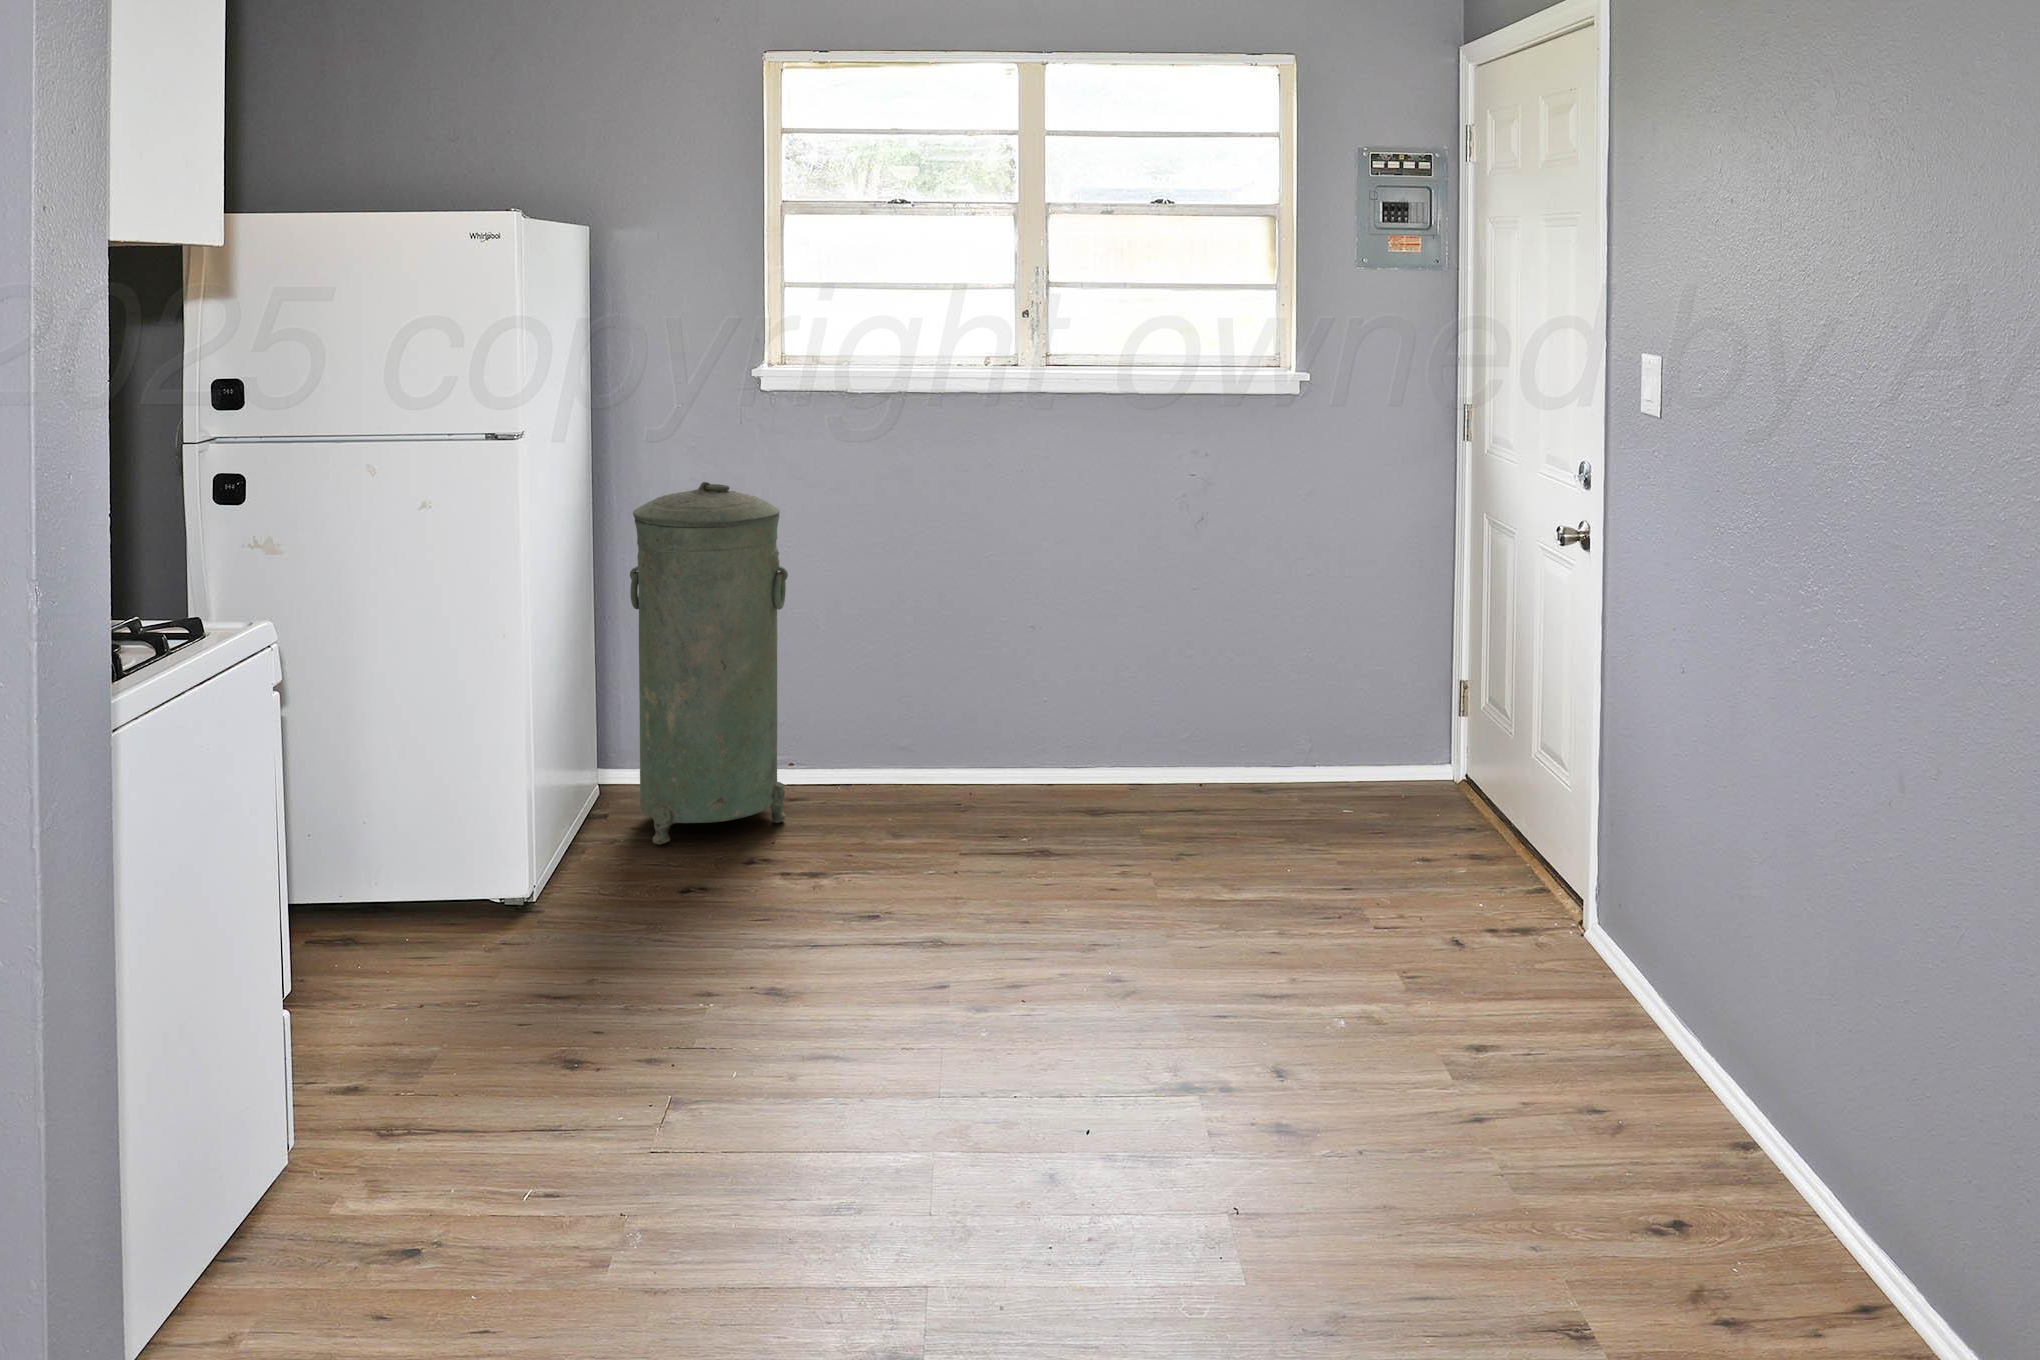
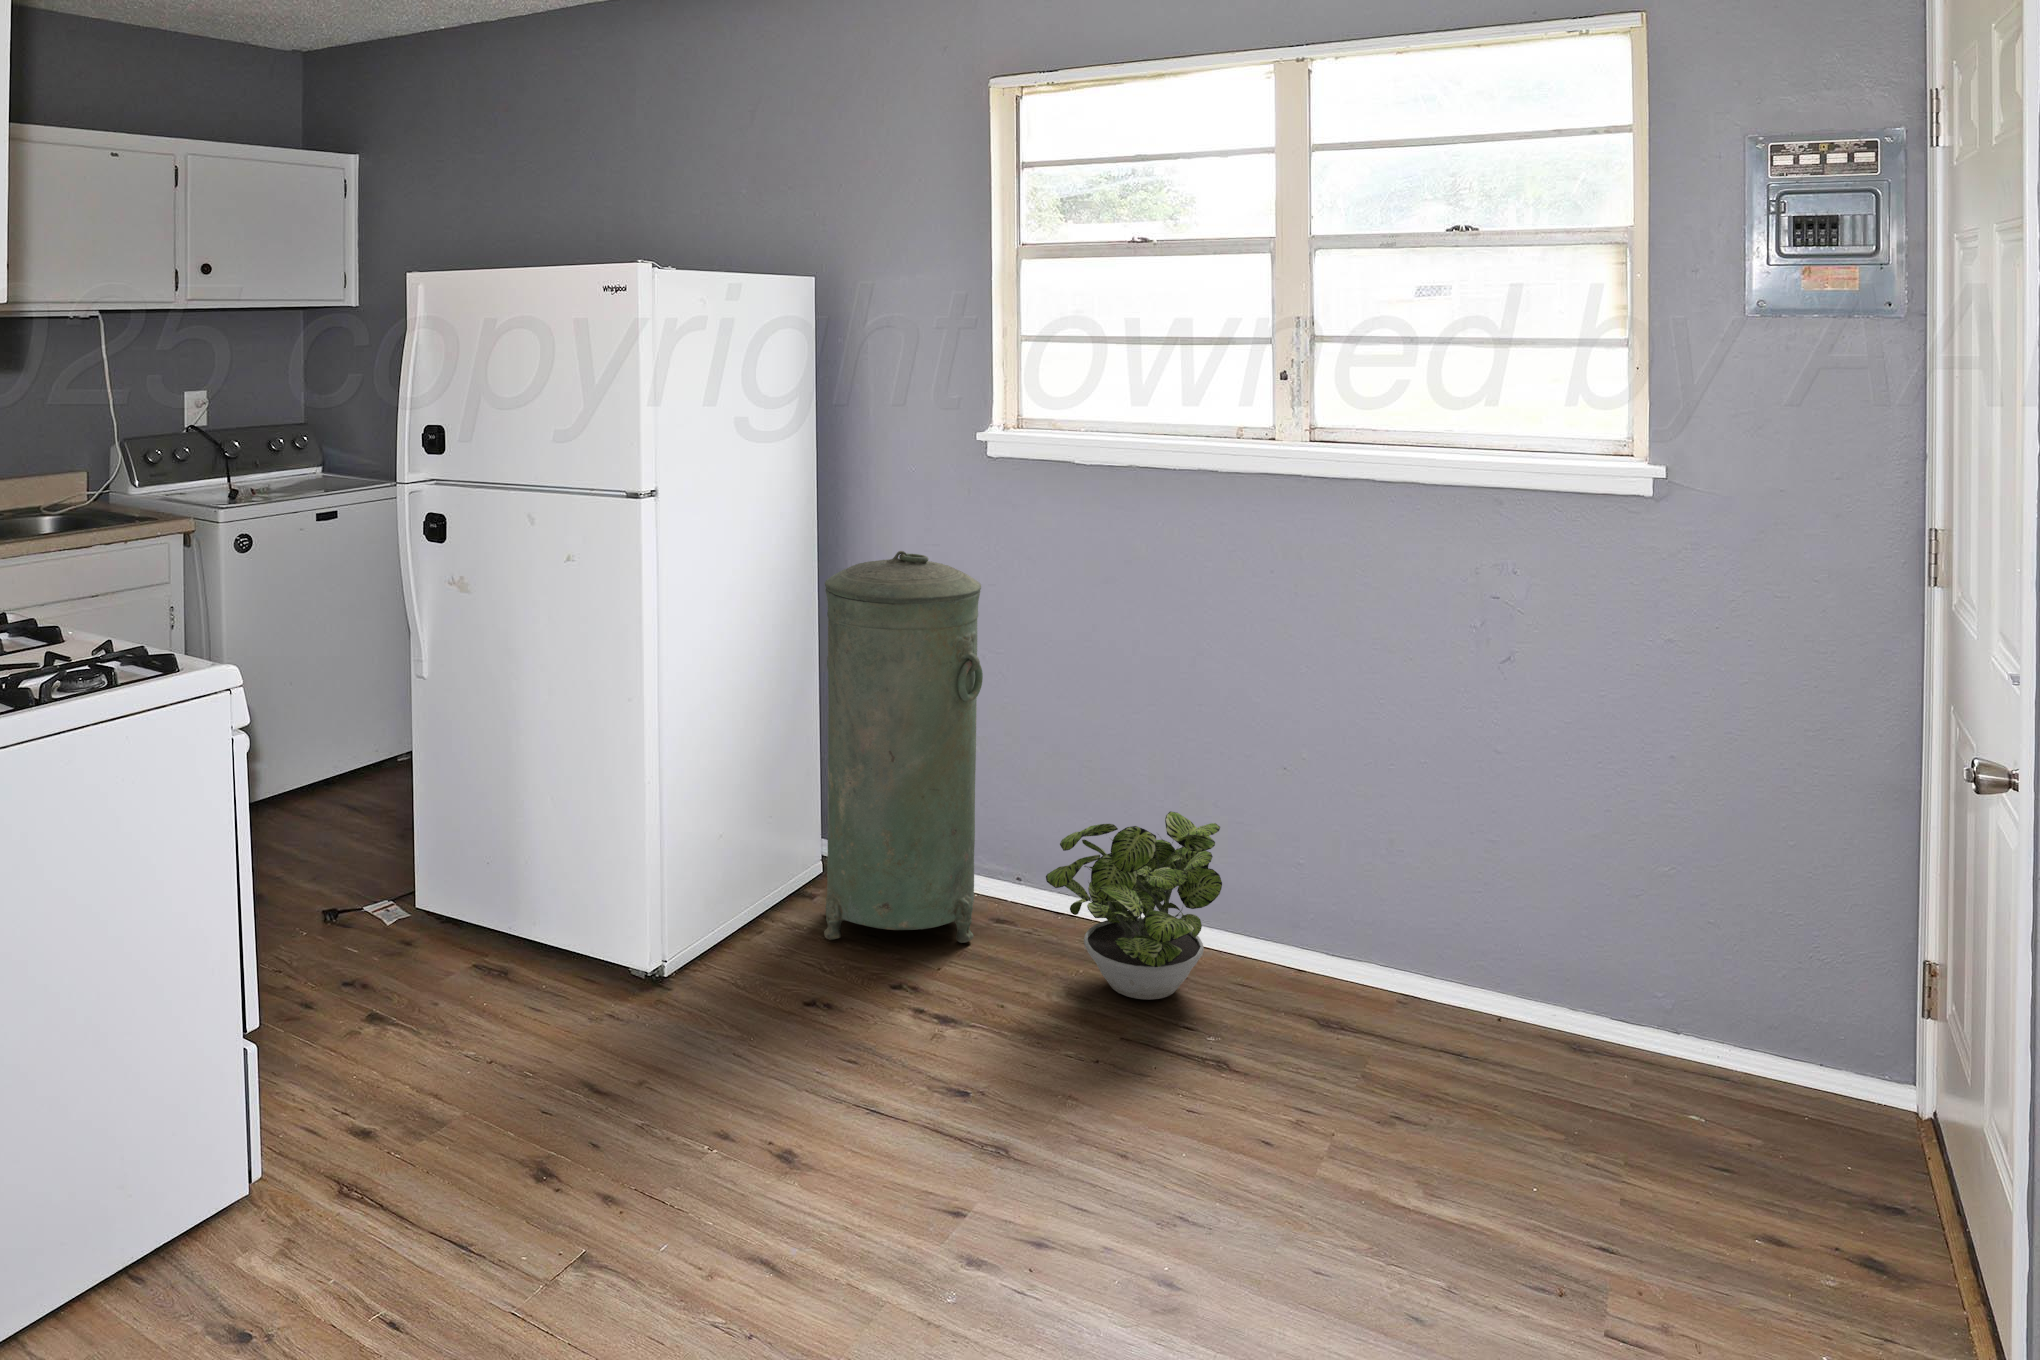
potted plant: none [876,677,1008,828] -> present [1046,811,1222,1000]

